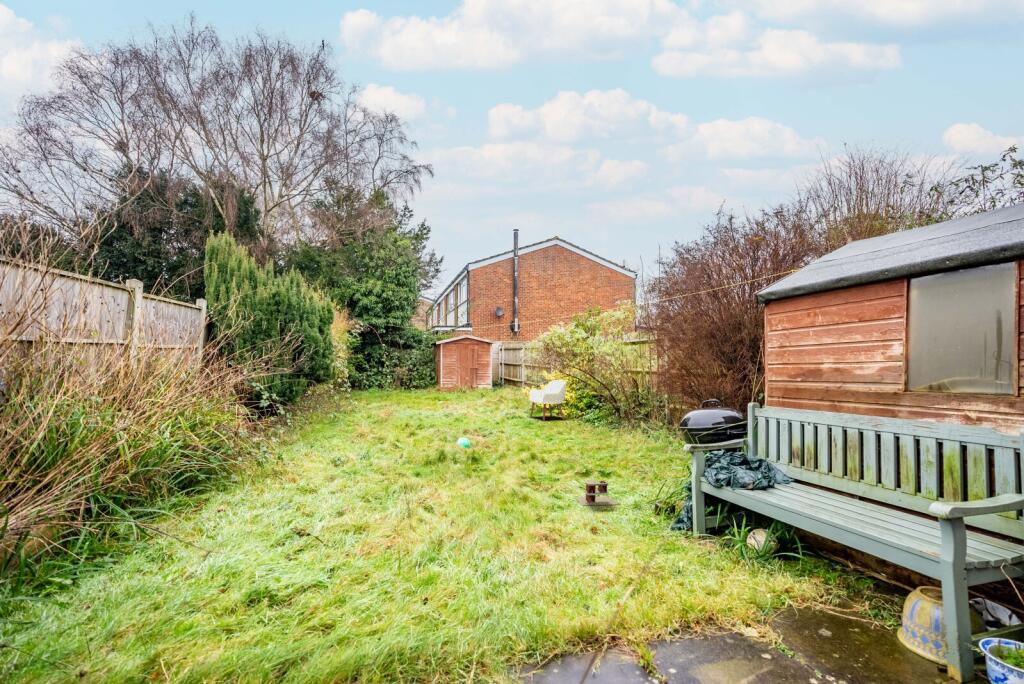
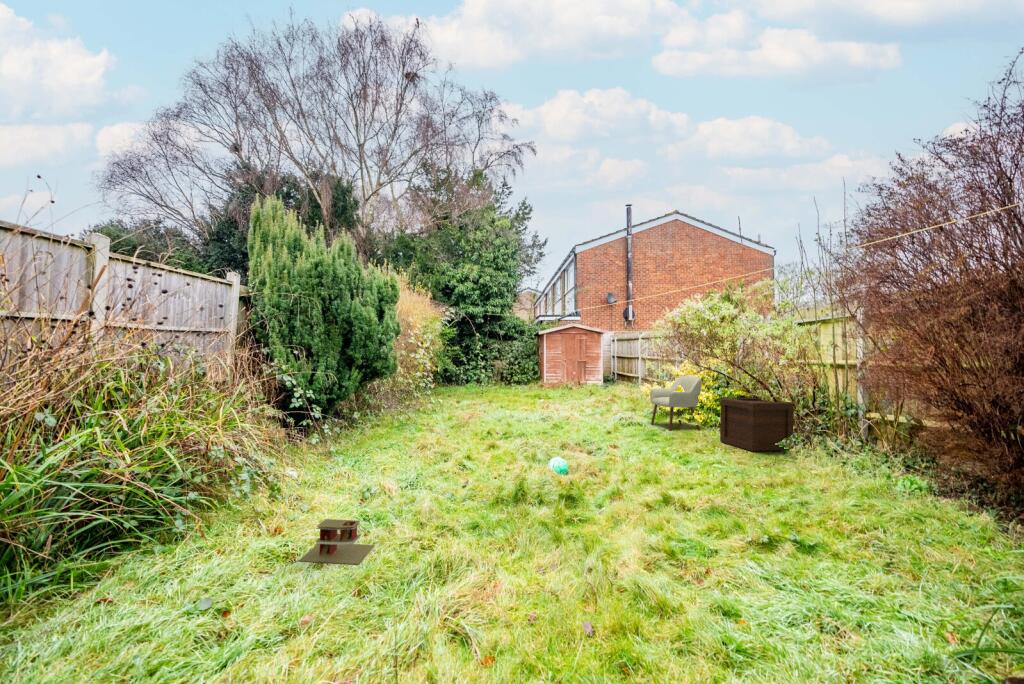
wooden crate: none [576,395,623,432] -> present [720,398,794,452]
toy house: present [575,481,618,505] -> present [299,519,375,564]

